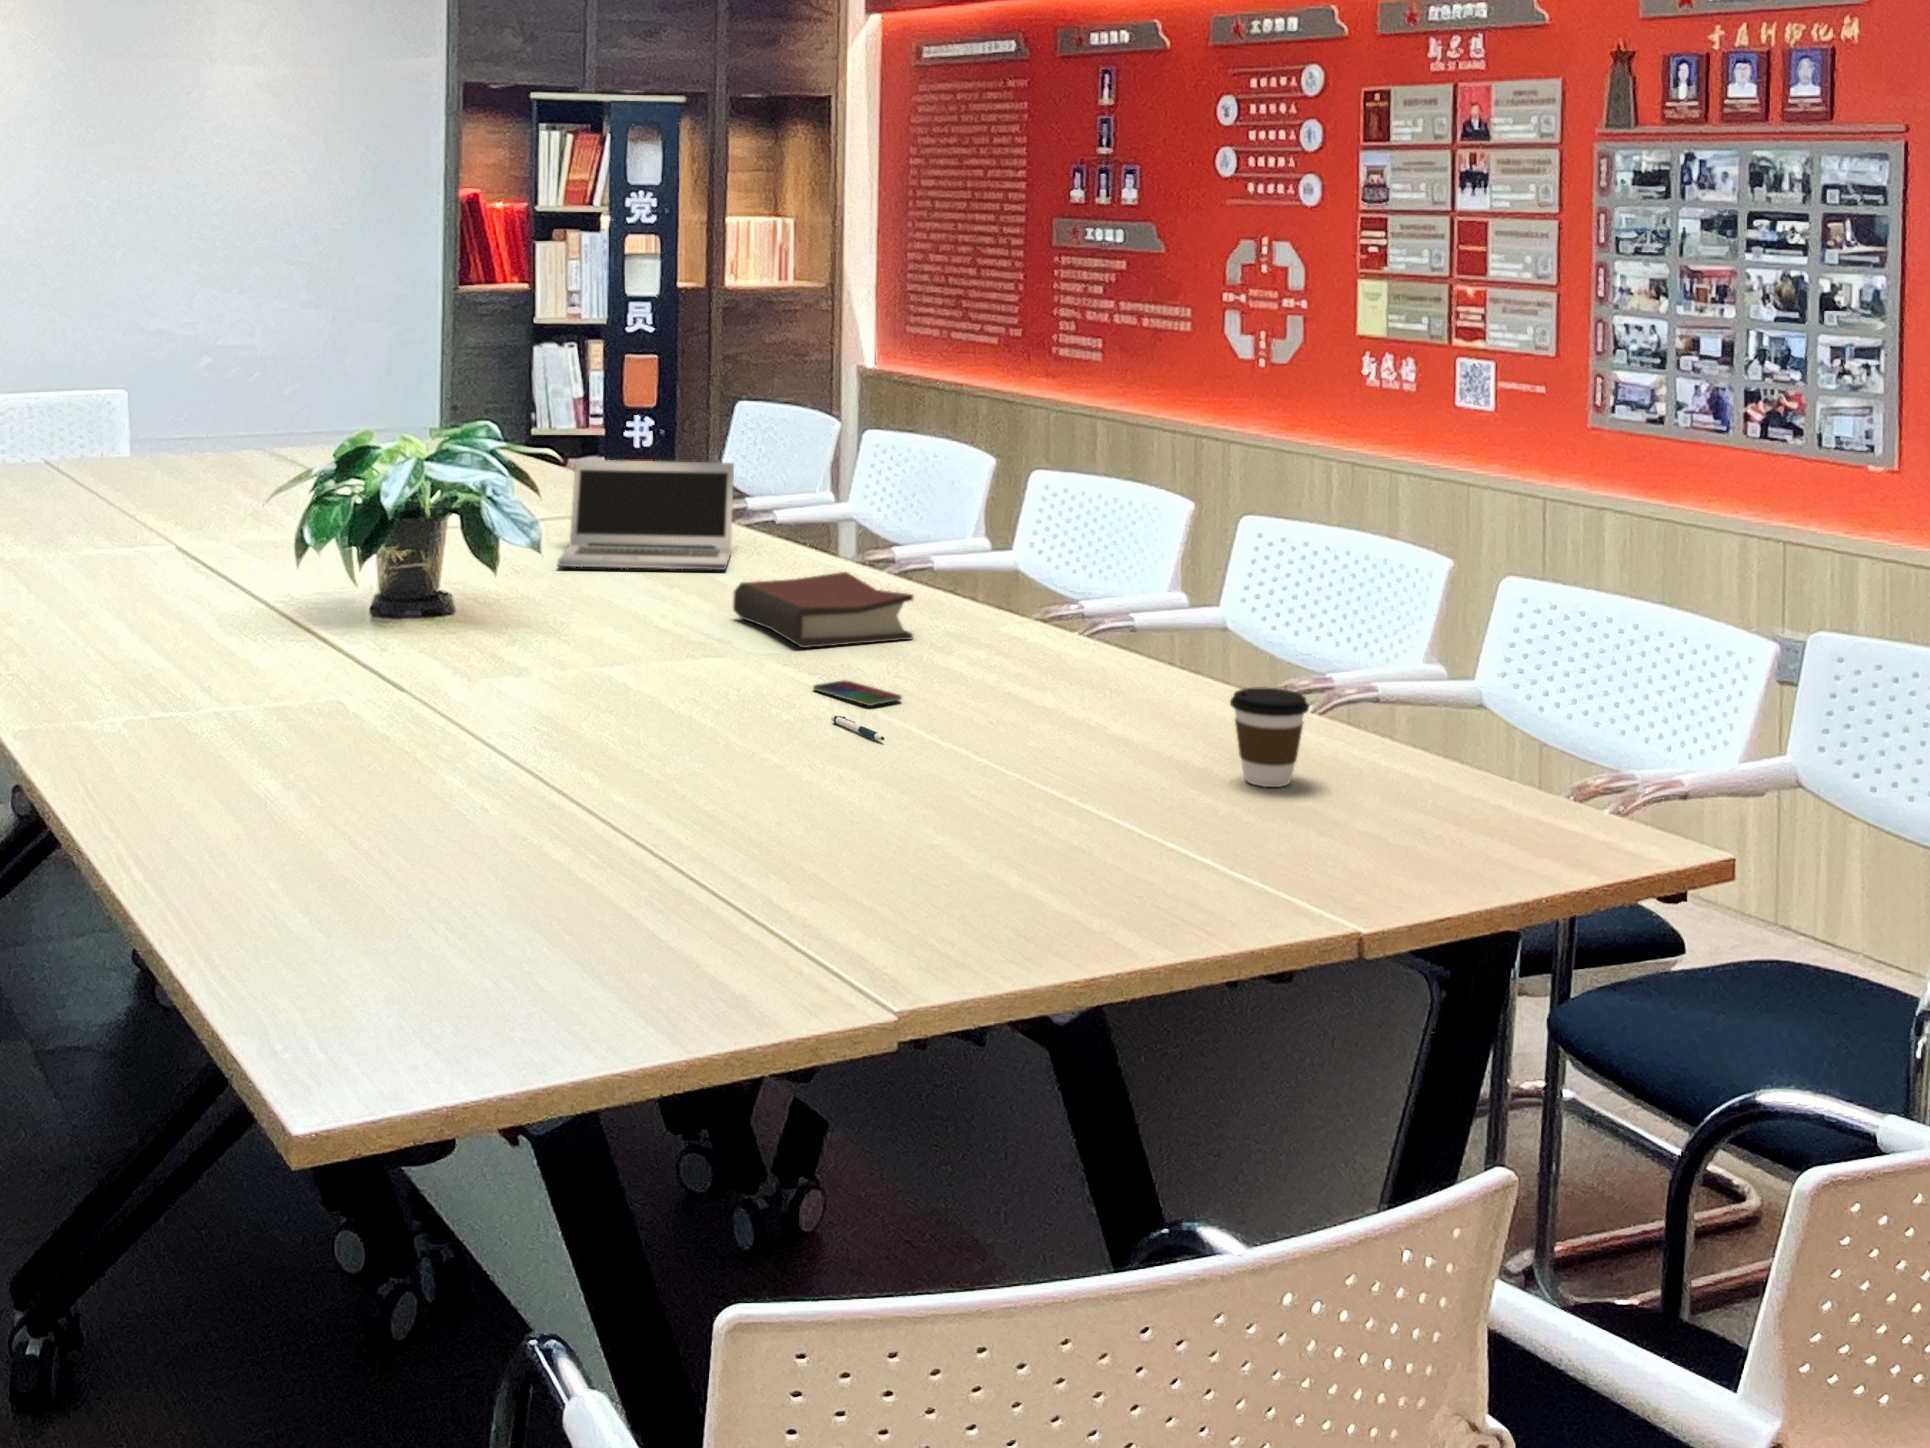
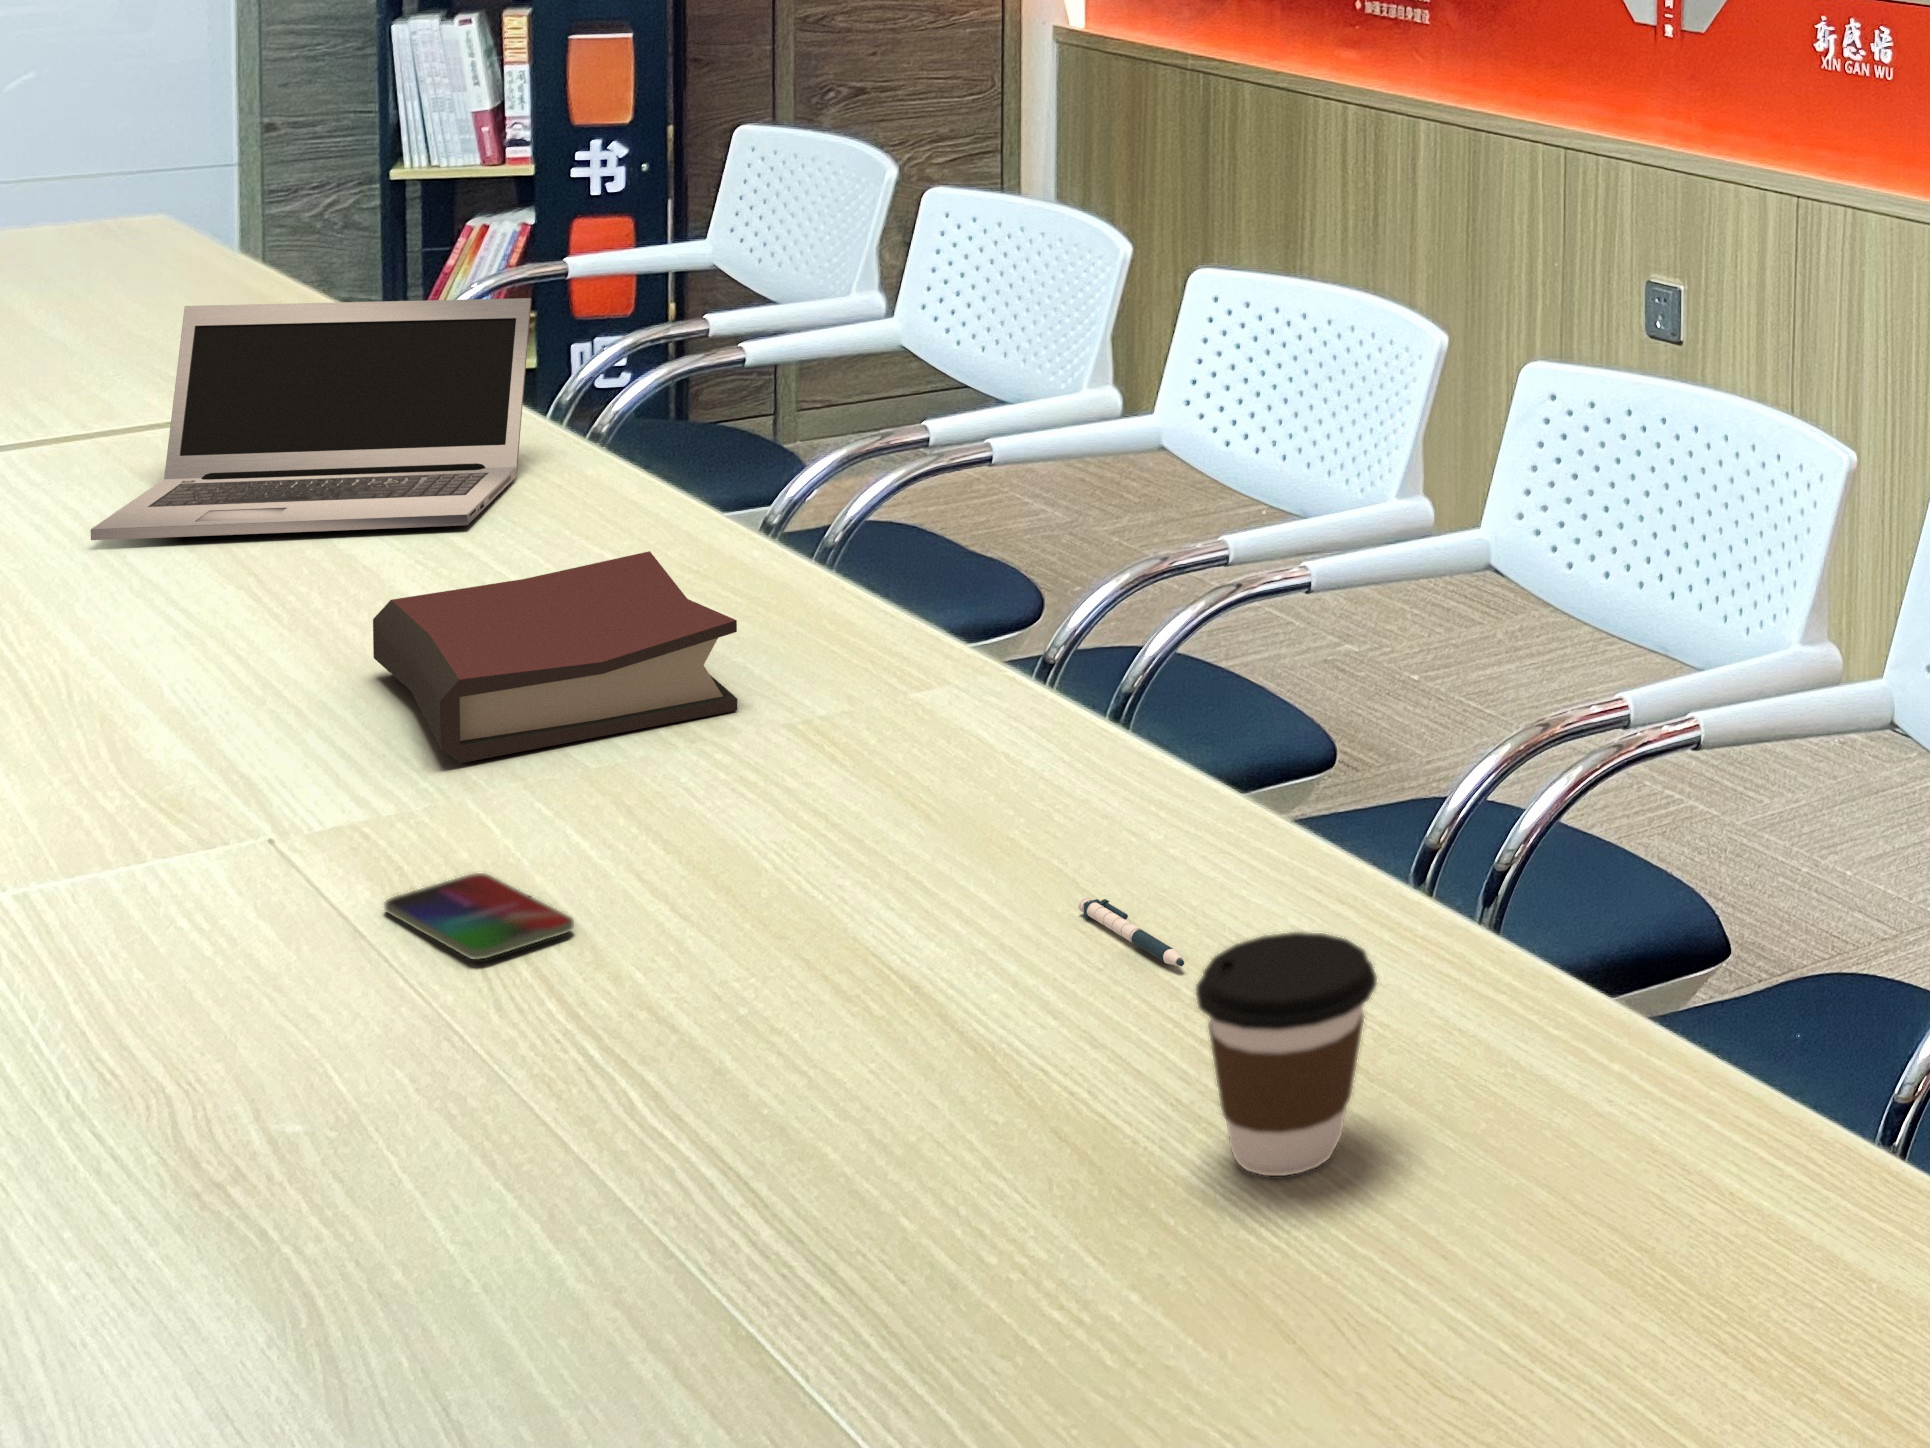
pen: present [831,715,885,740] -> present [1078,897,1184,966]

